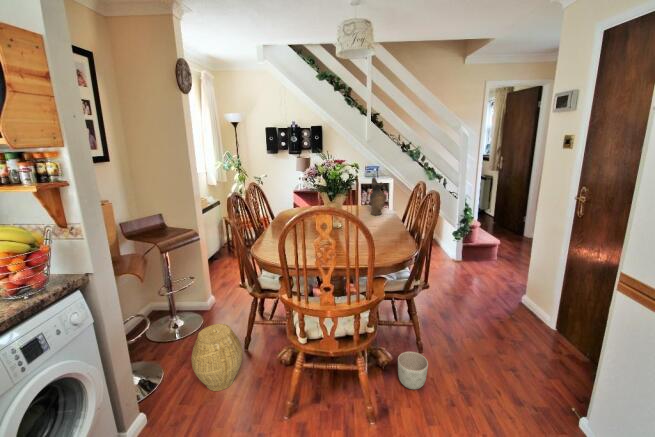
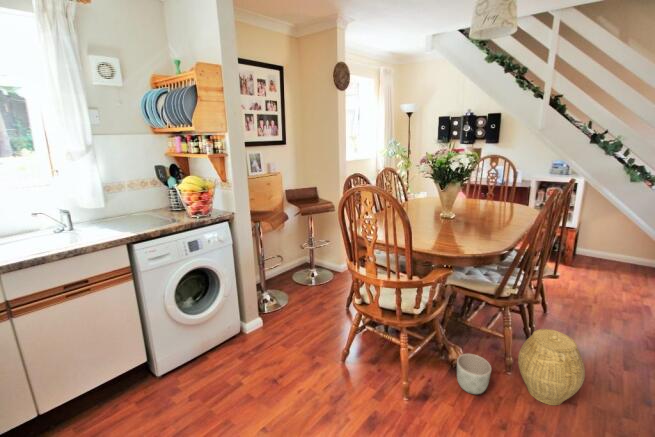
ceramic pitcher: present [370,177,386,215] -> none [499,170,520,212]
woven basket: present [191,324,243,391] -> present [518,329,585,405]

